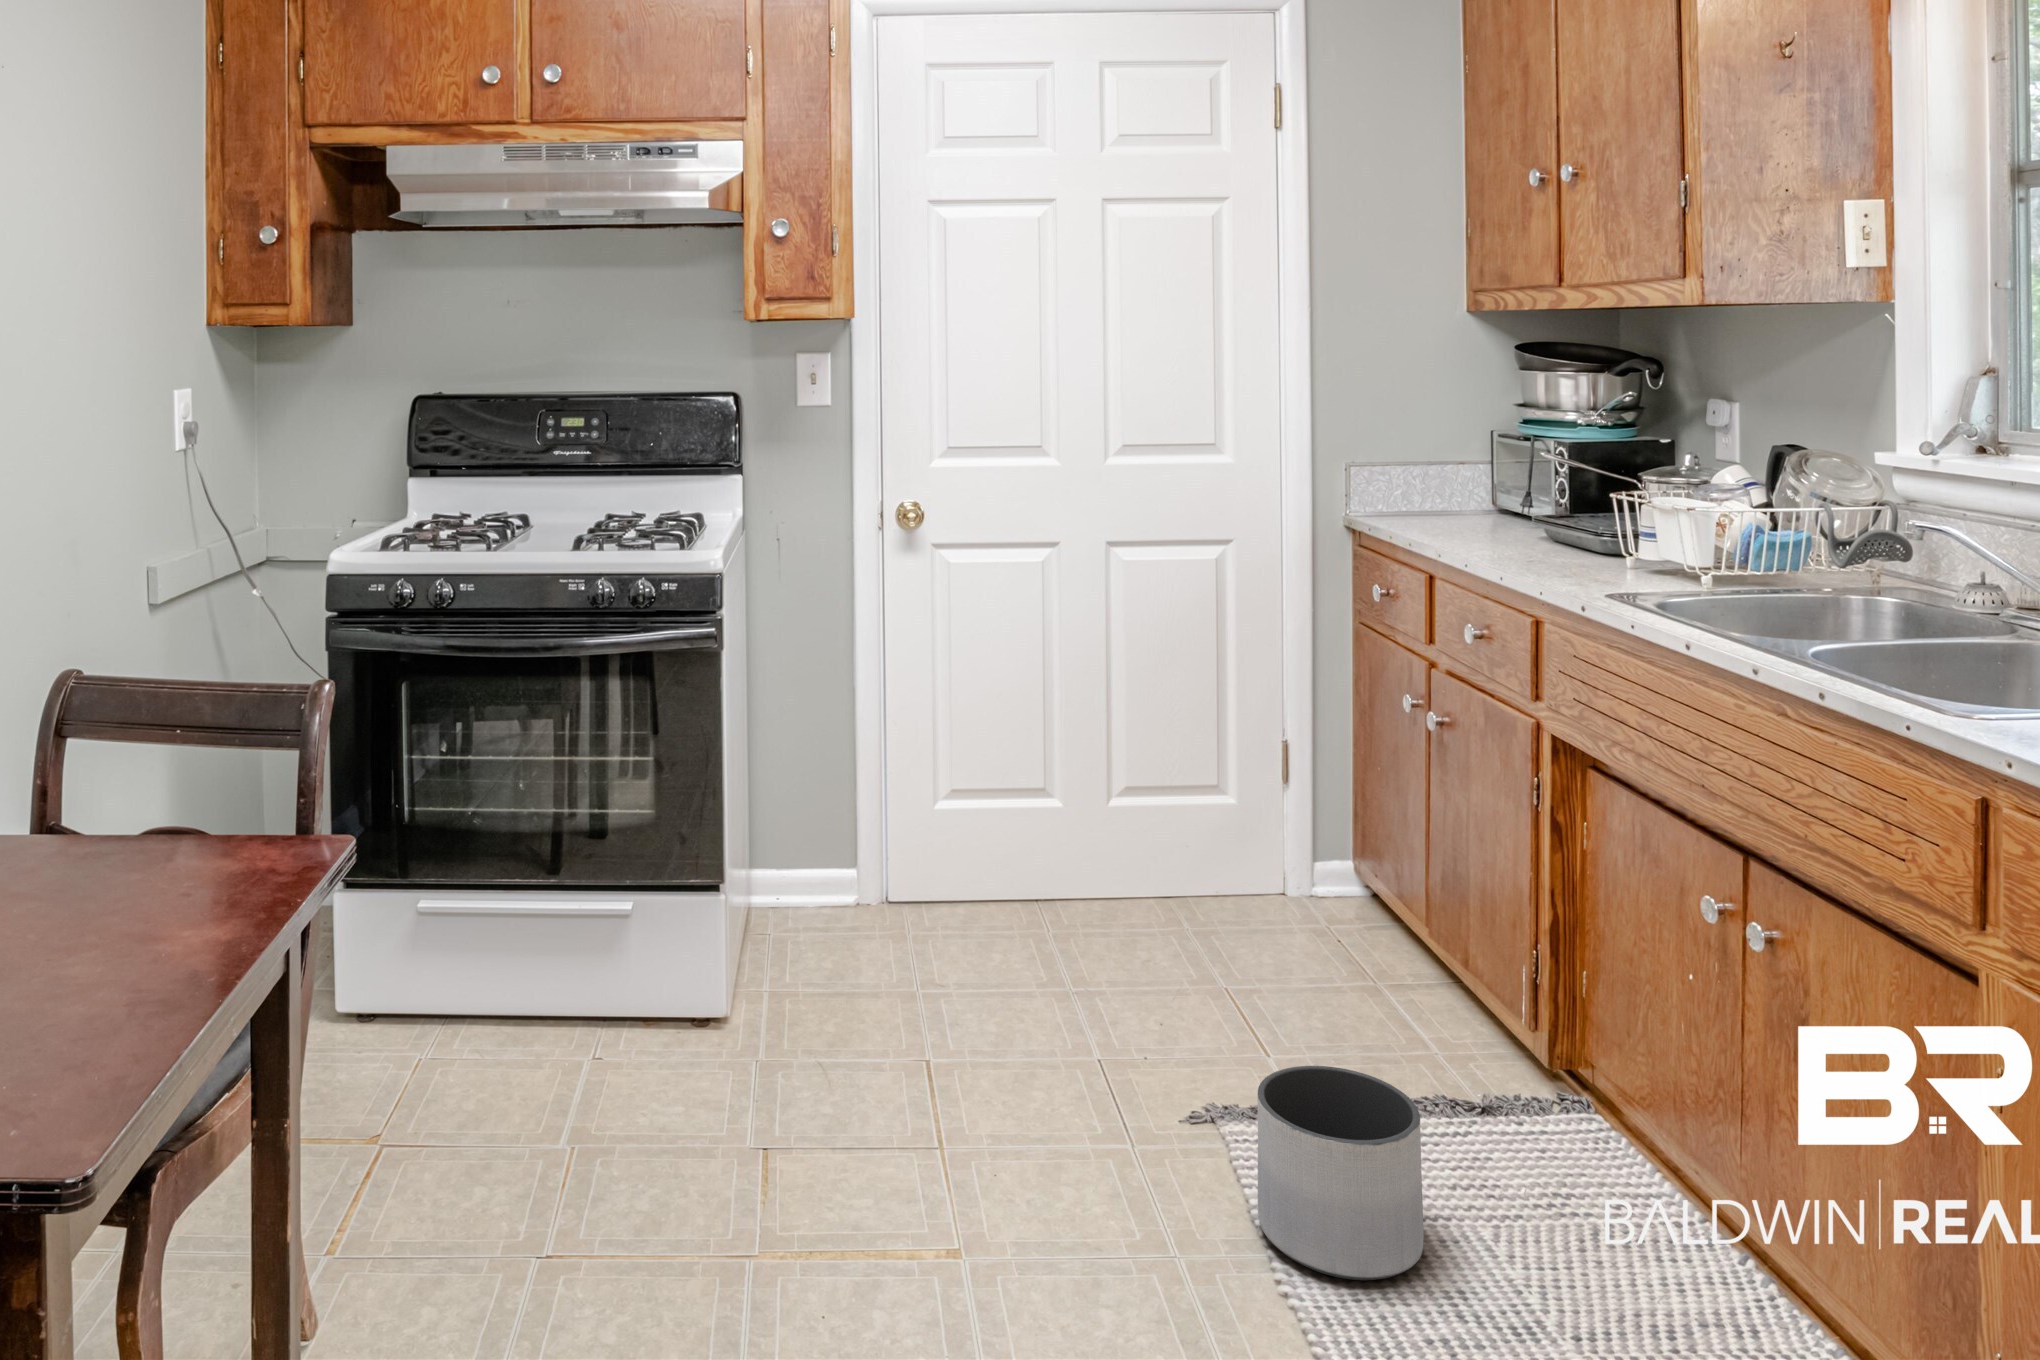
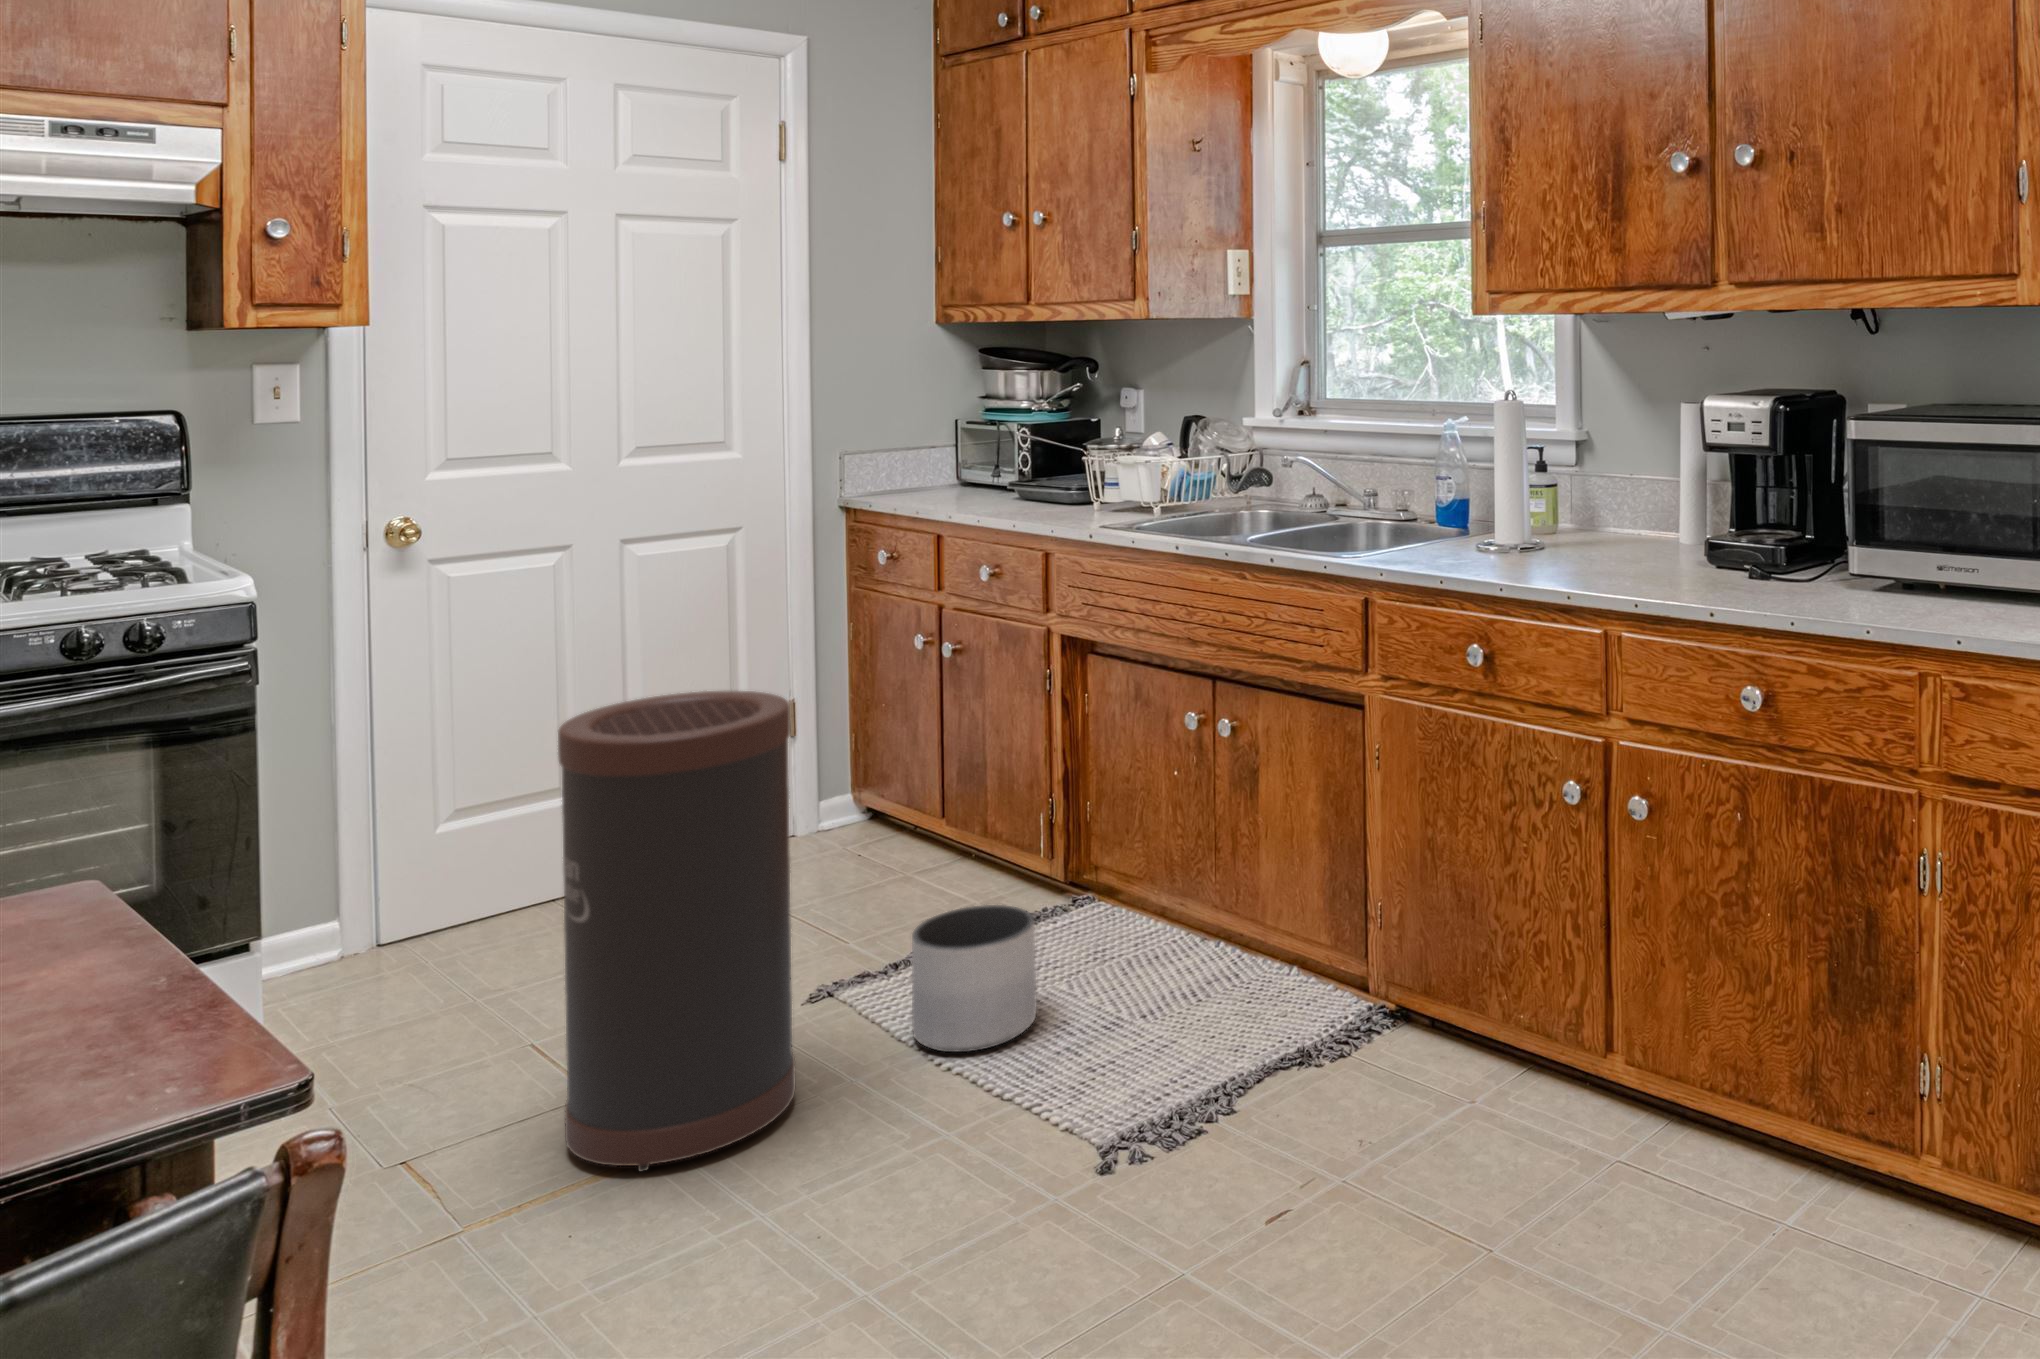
trash can: none [868,718,1103,1259] -> present [558,691,796,1172]

